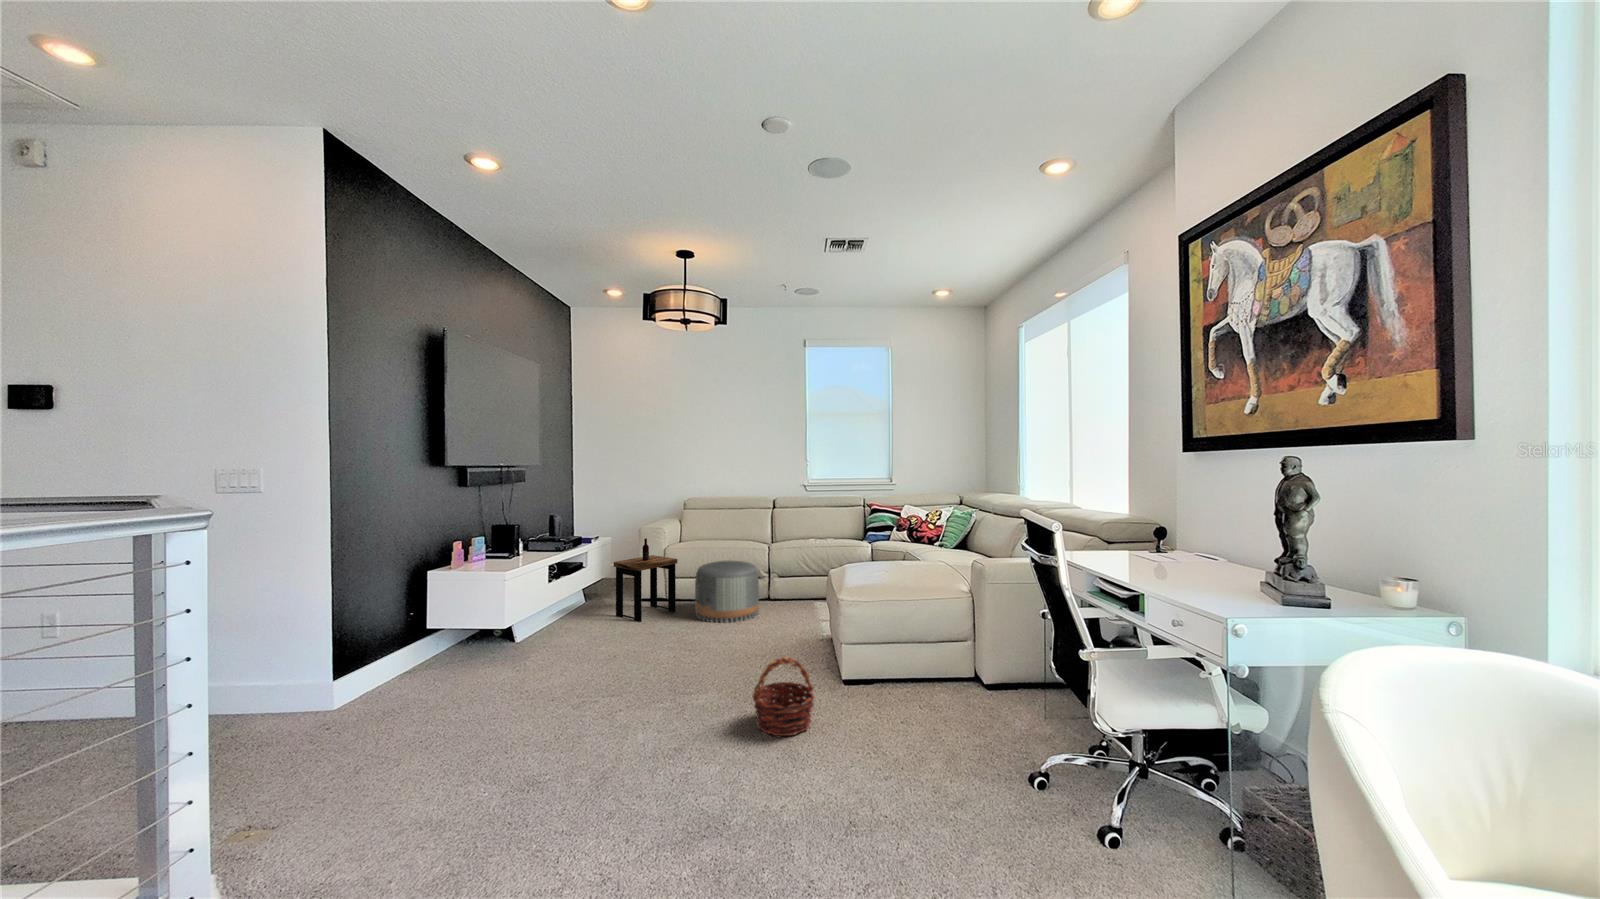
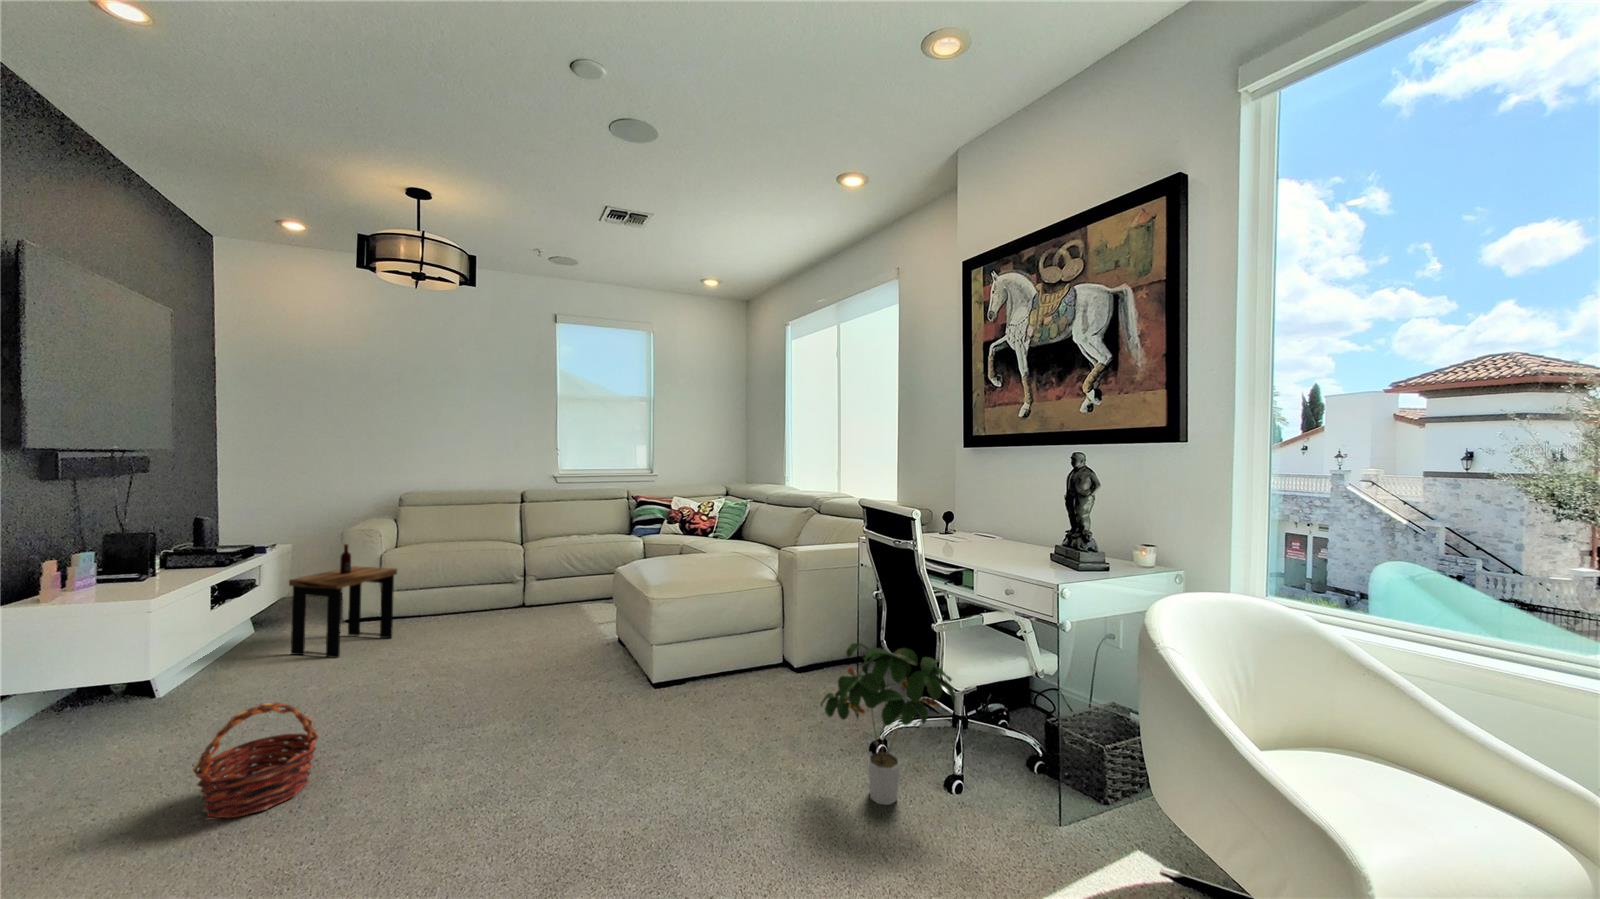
pouf: present [695,561,759,623] -> none [425,566,517,645]
basket: present [752,657,815,736] -> present [193,703,318,818]
potted plant: none [963,659,1097,831] -> present [820,642,955,805]

